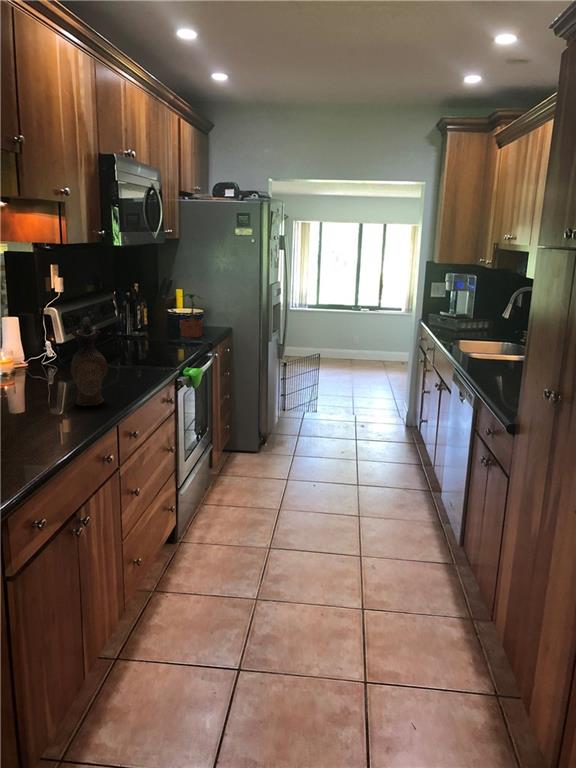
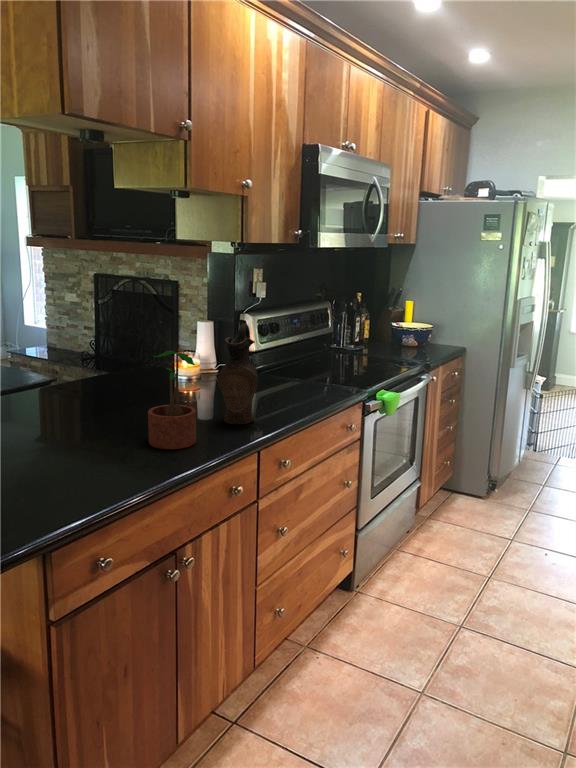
potted plant: present [181,294,202,337] -> present [148,351,196,449]

